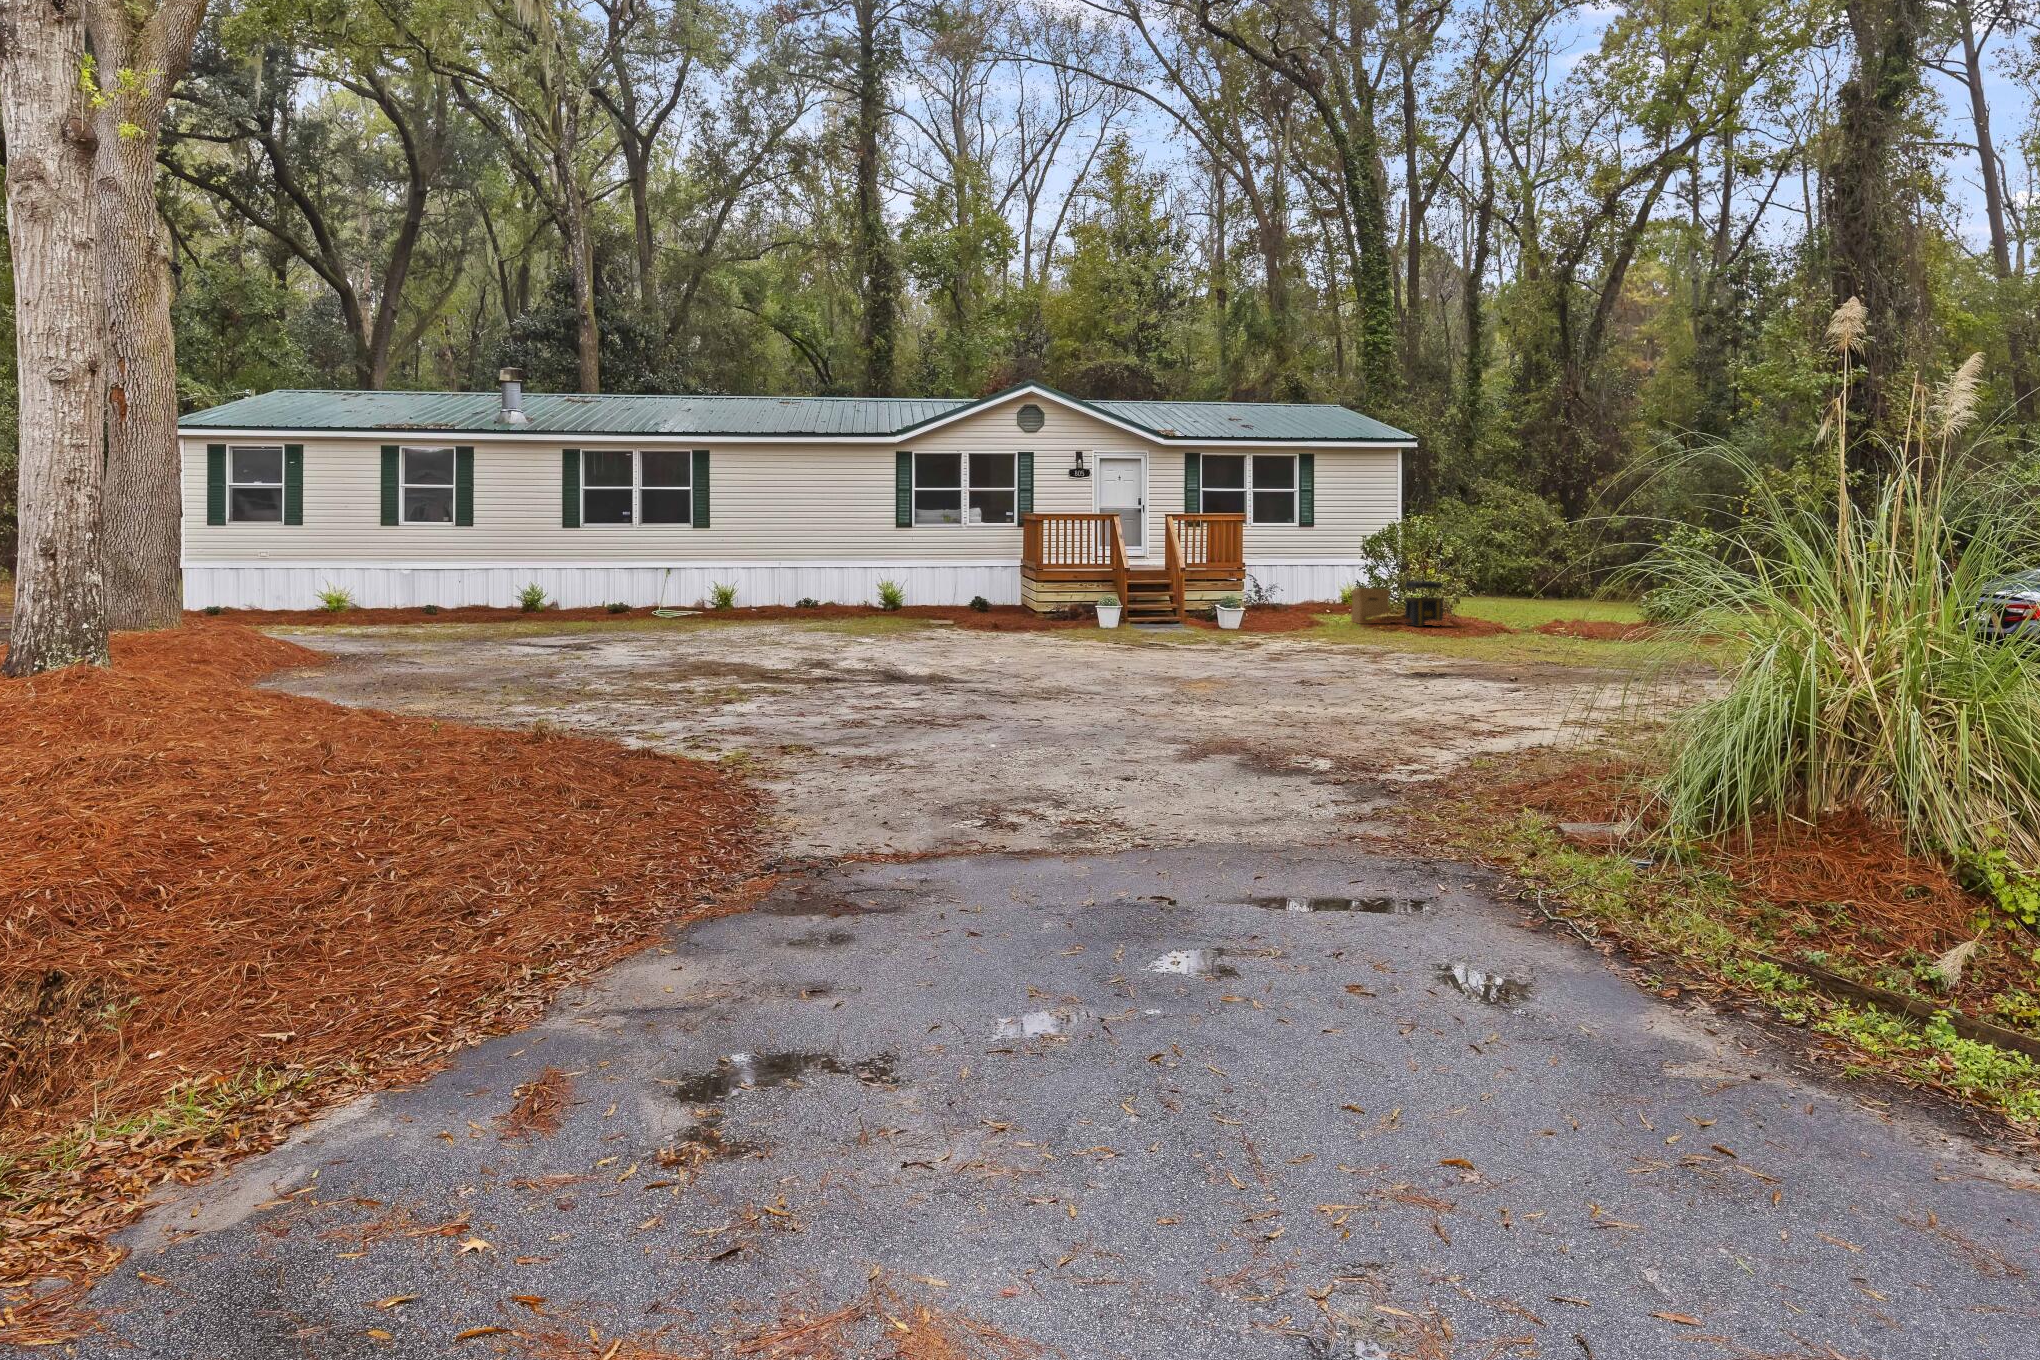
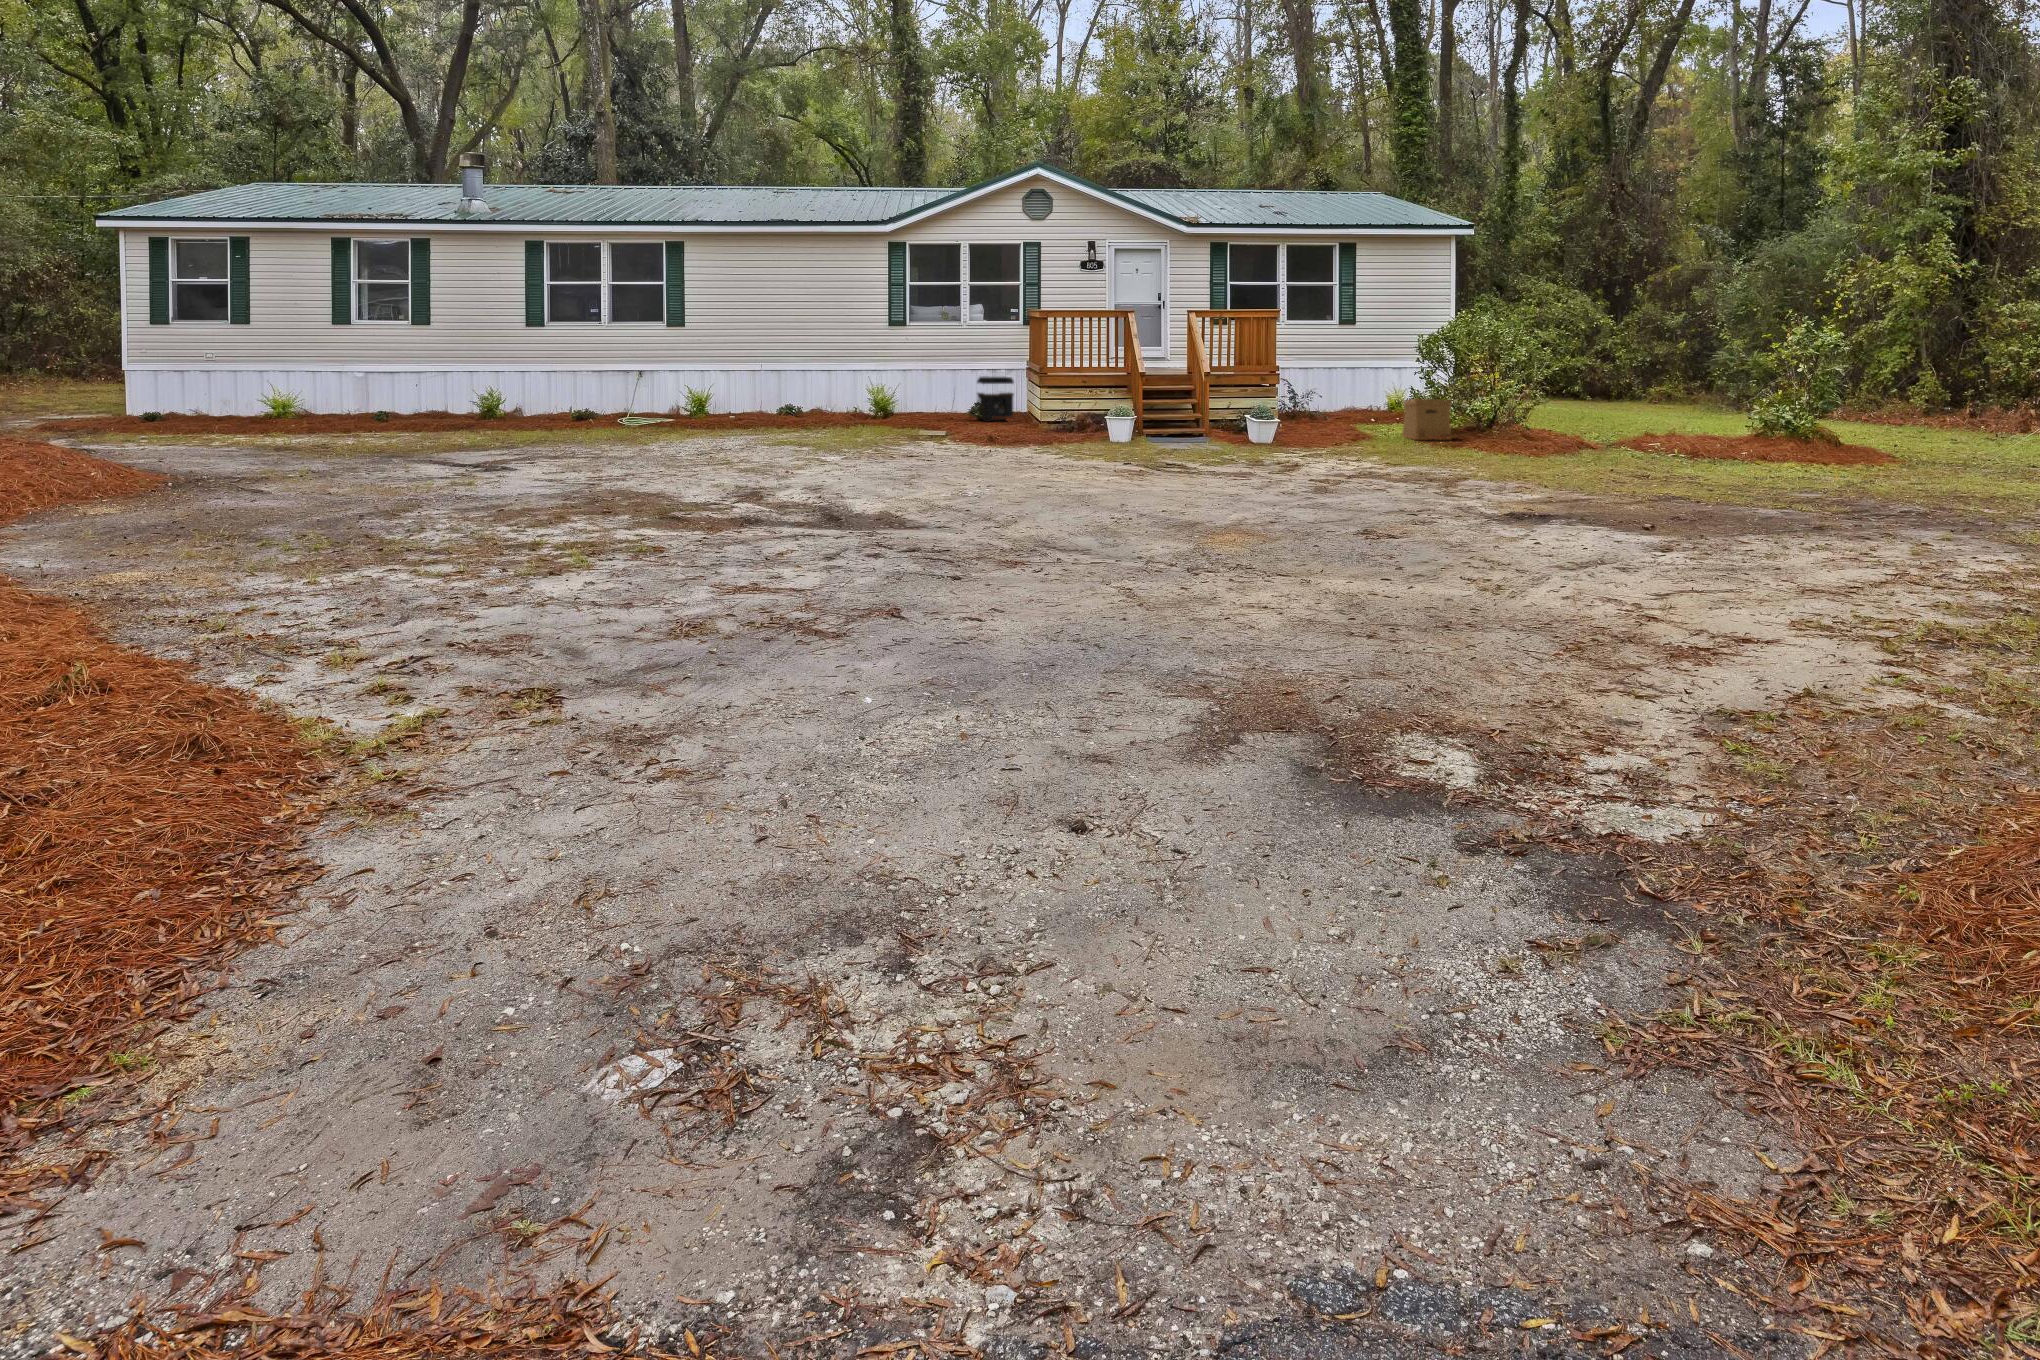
toolbox: present [1405,581,1443,627] -> present [977,377,1014,421]

